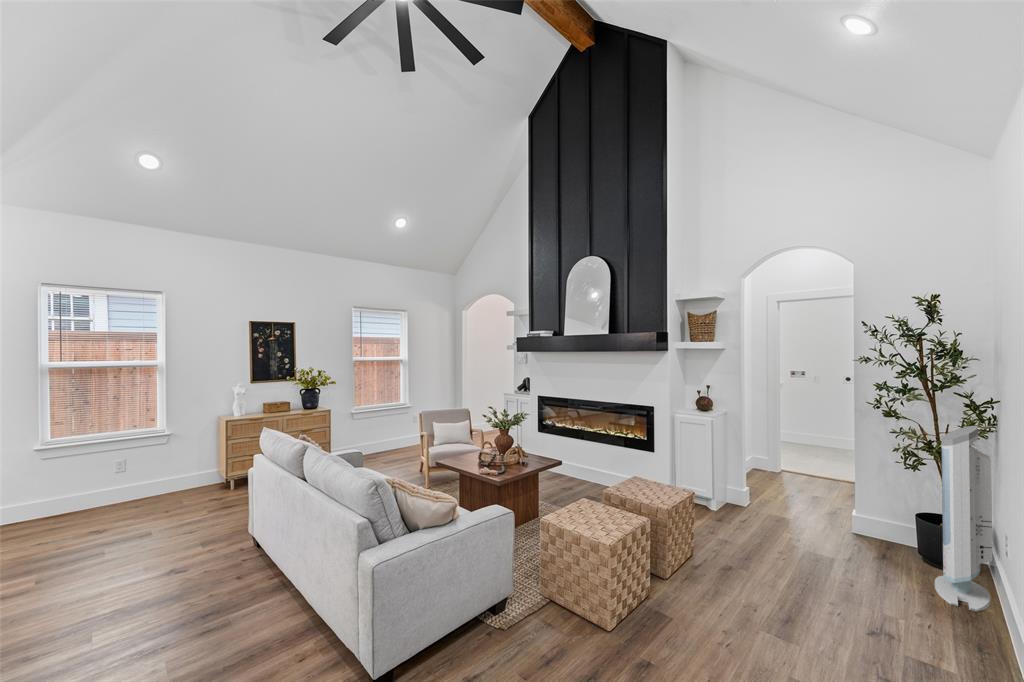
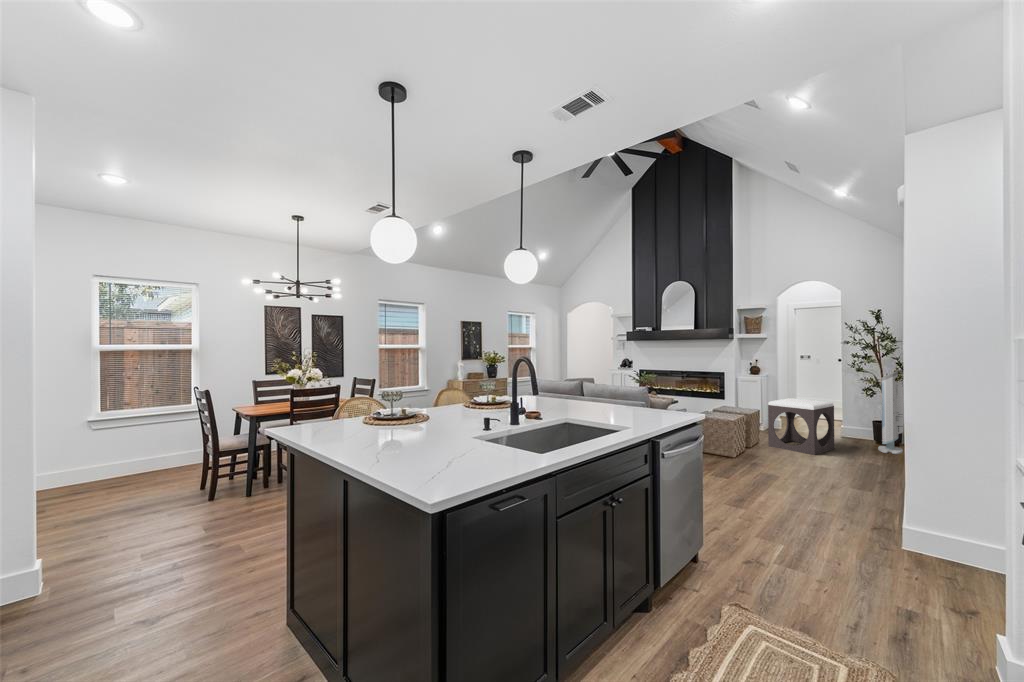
footstool: none [709,470,843,614] -> present [768,398,834,455]

